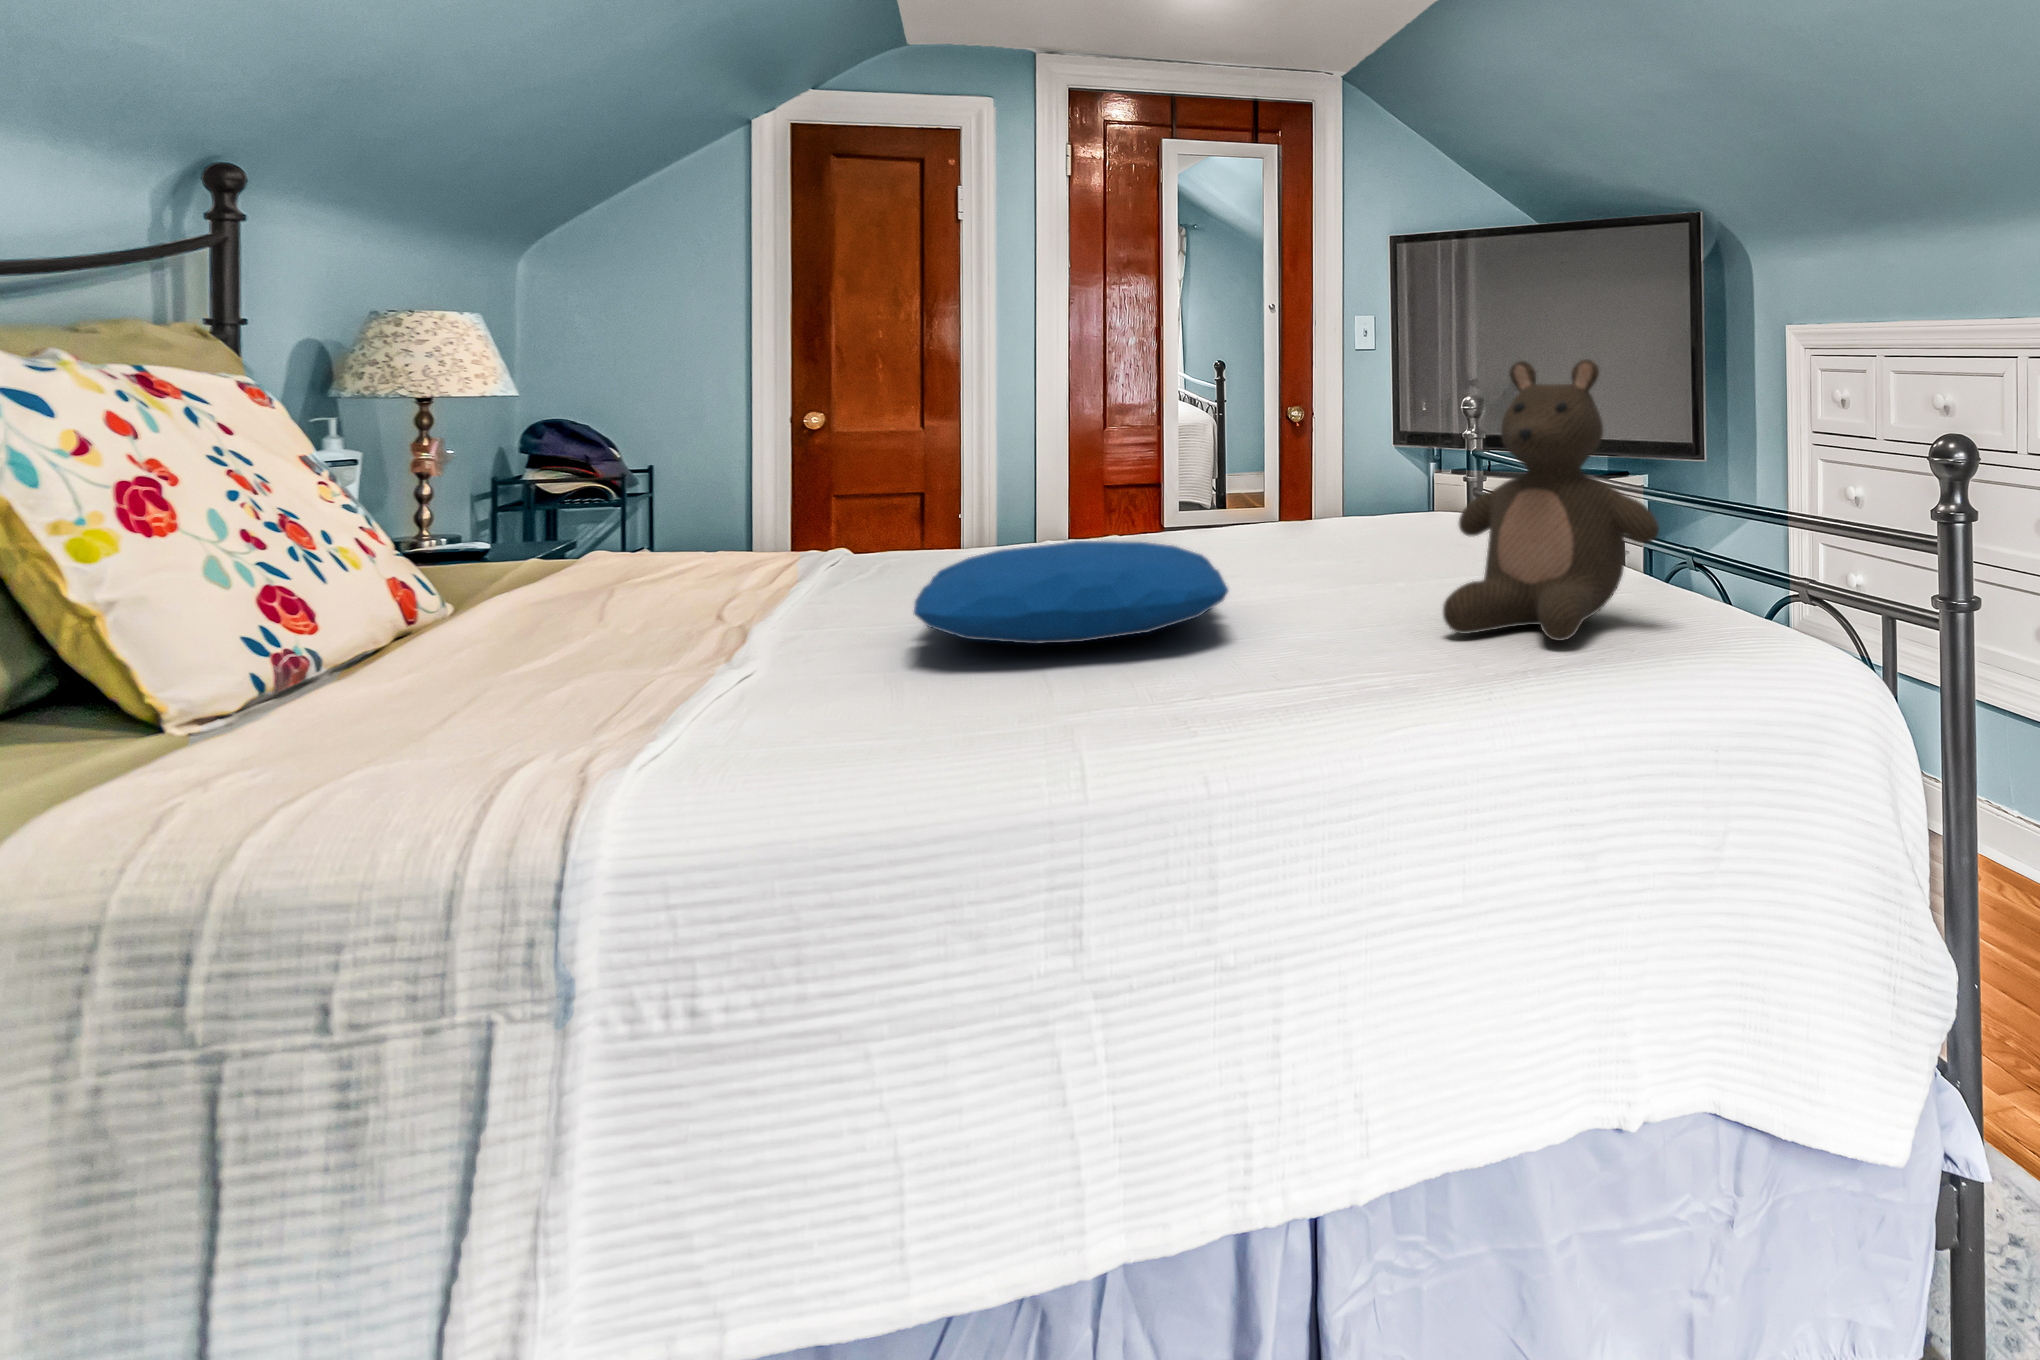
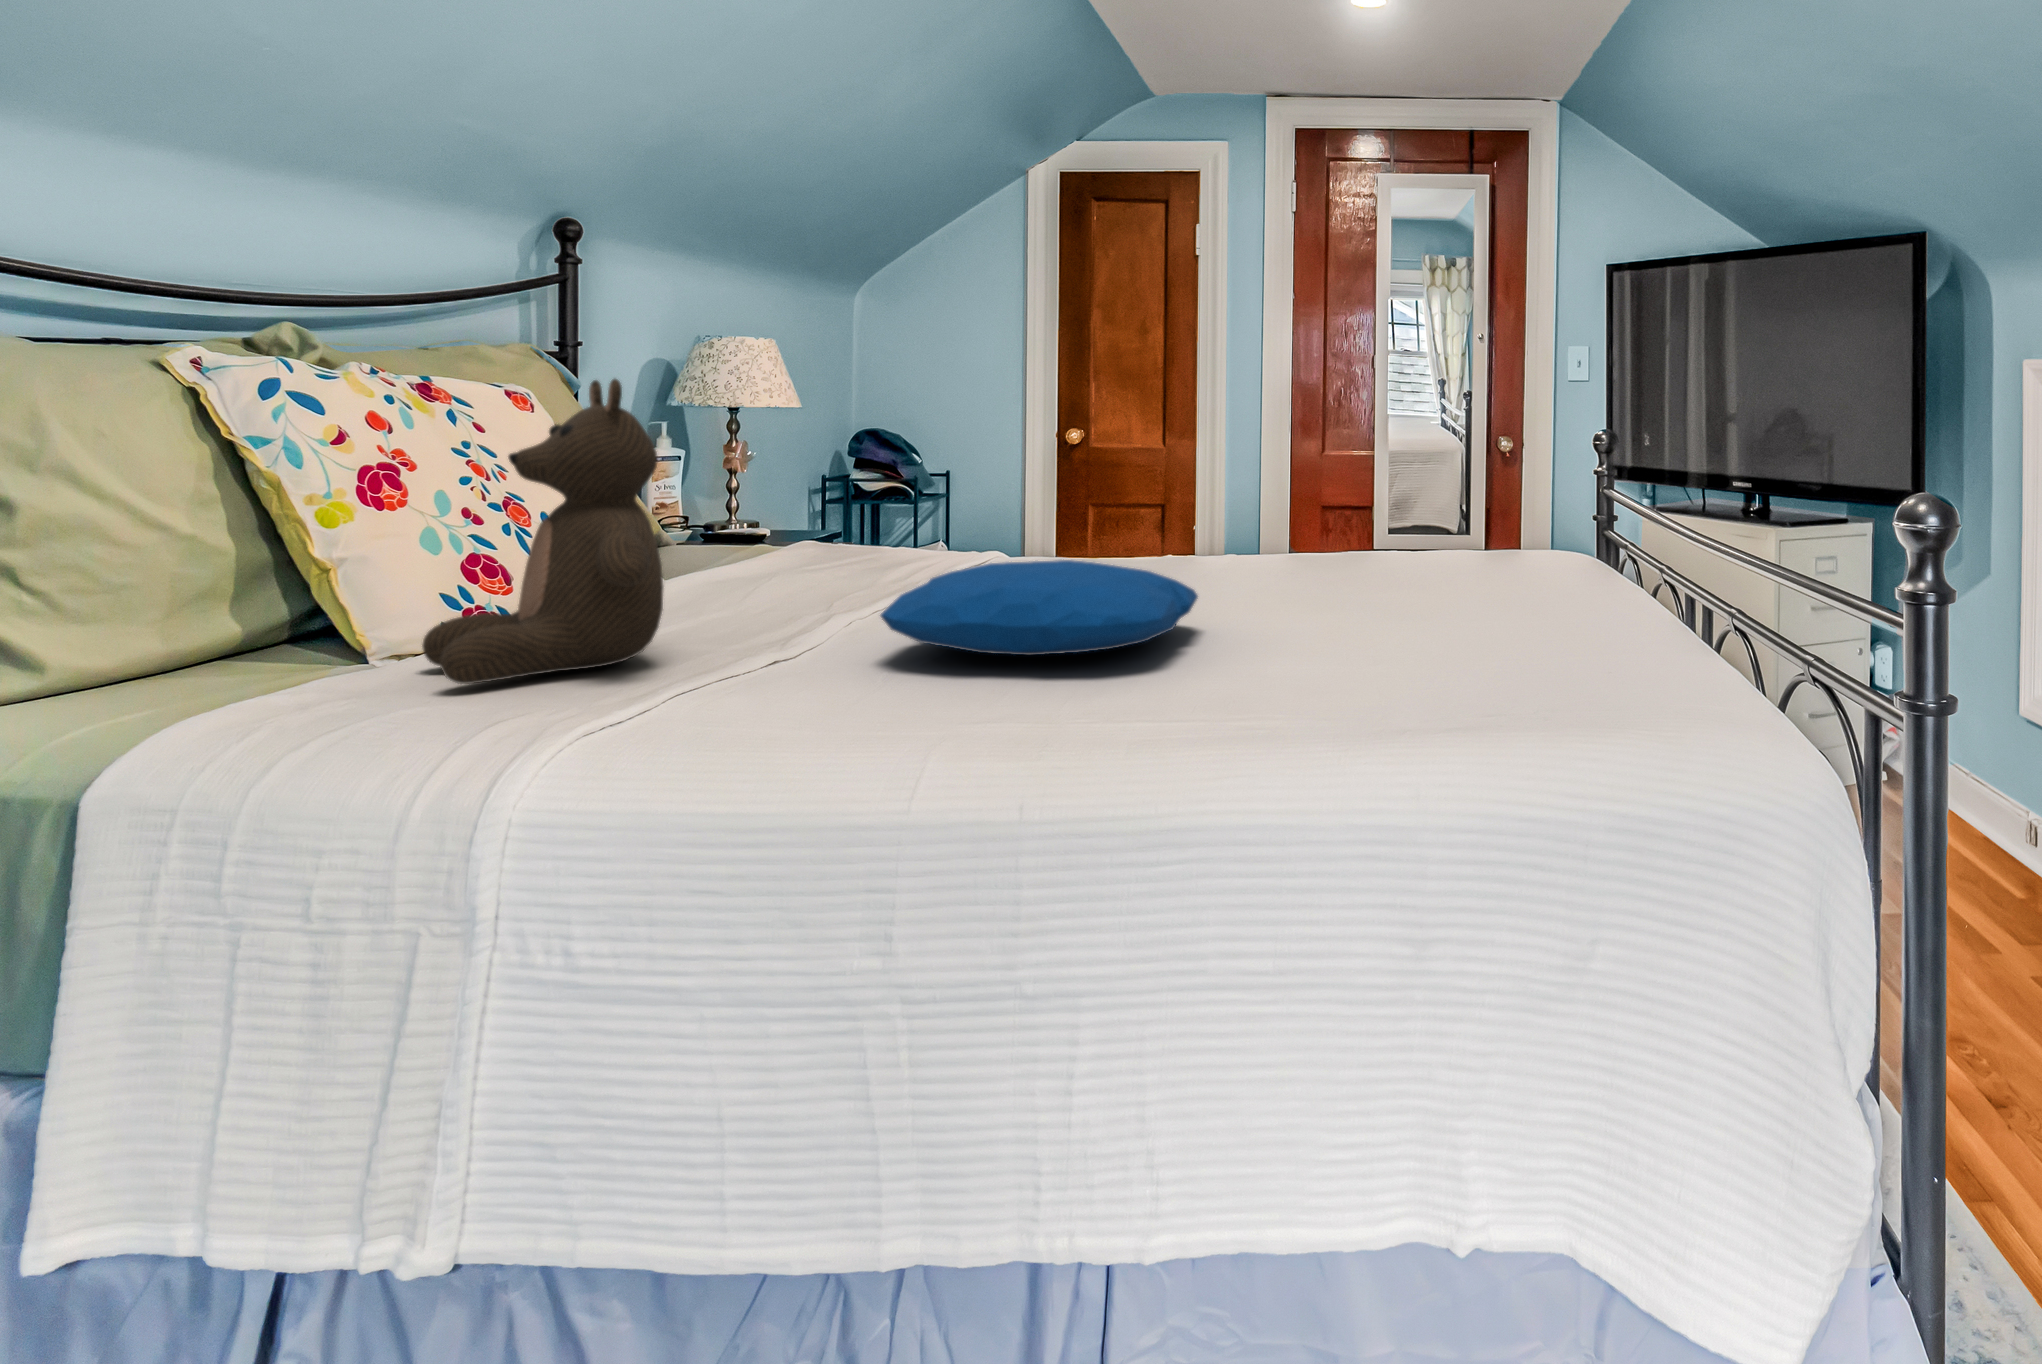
stuffed bear: present [1443,359,1659,641] -> present [422,379,663,684]

